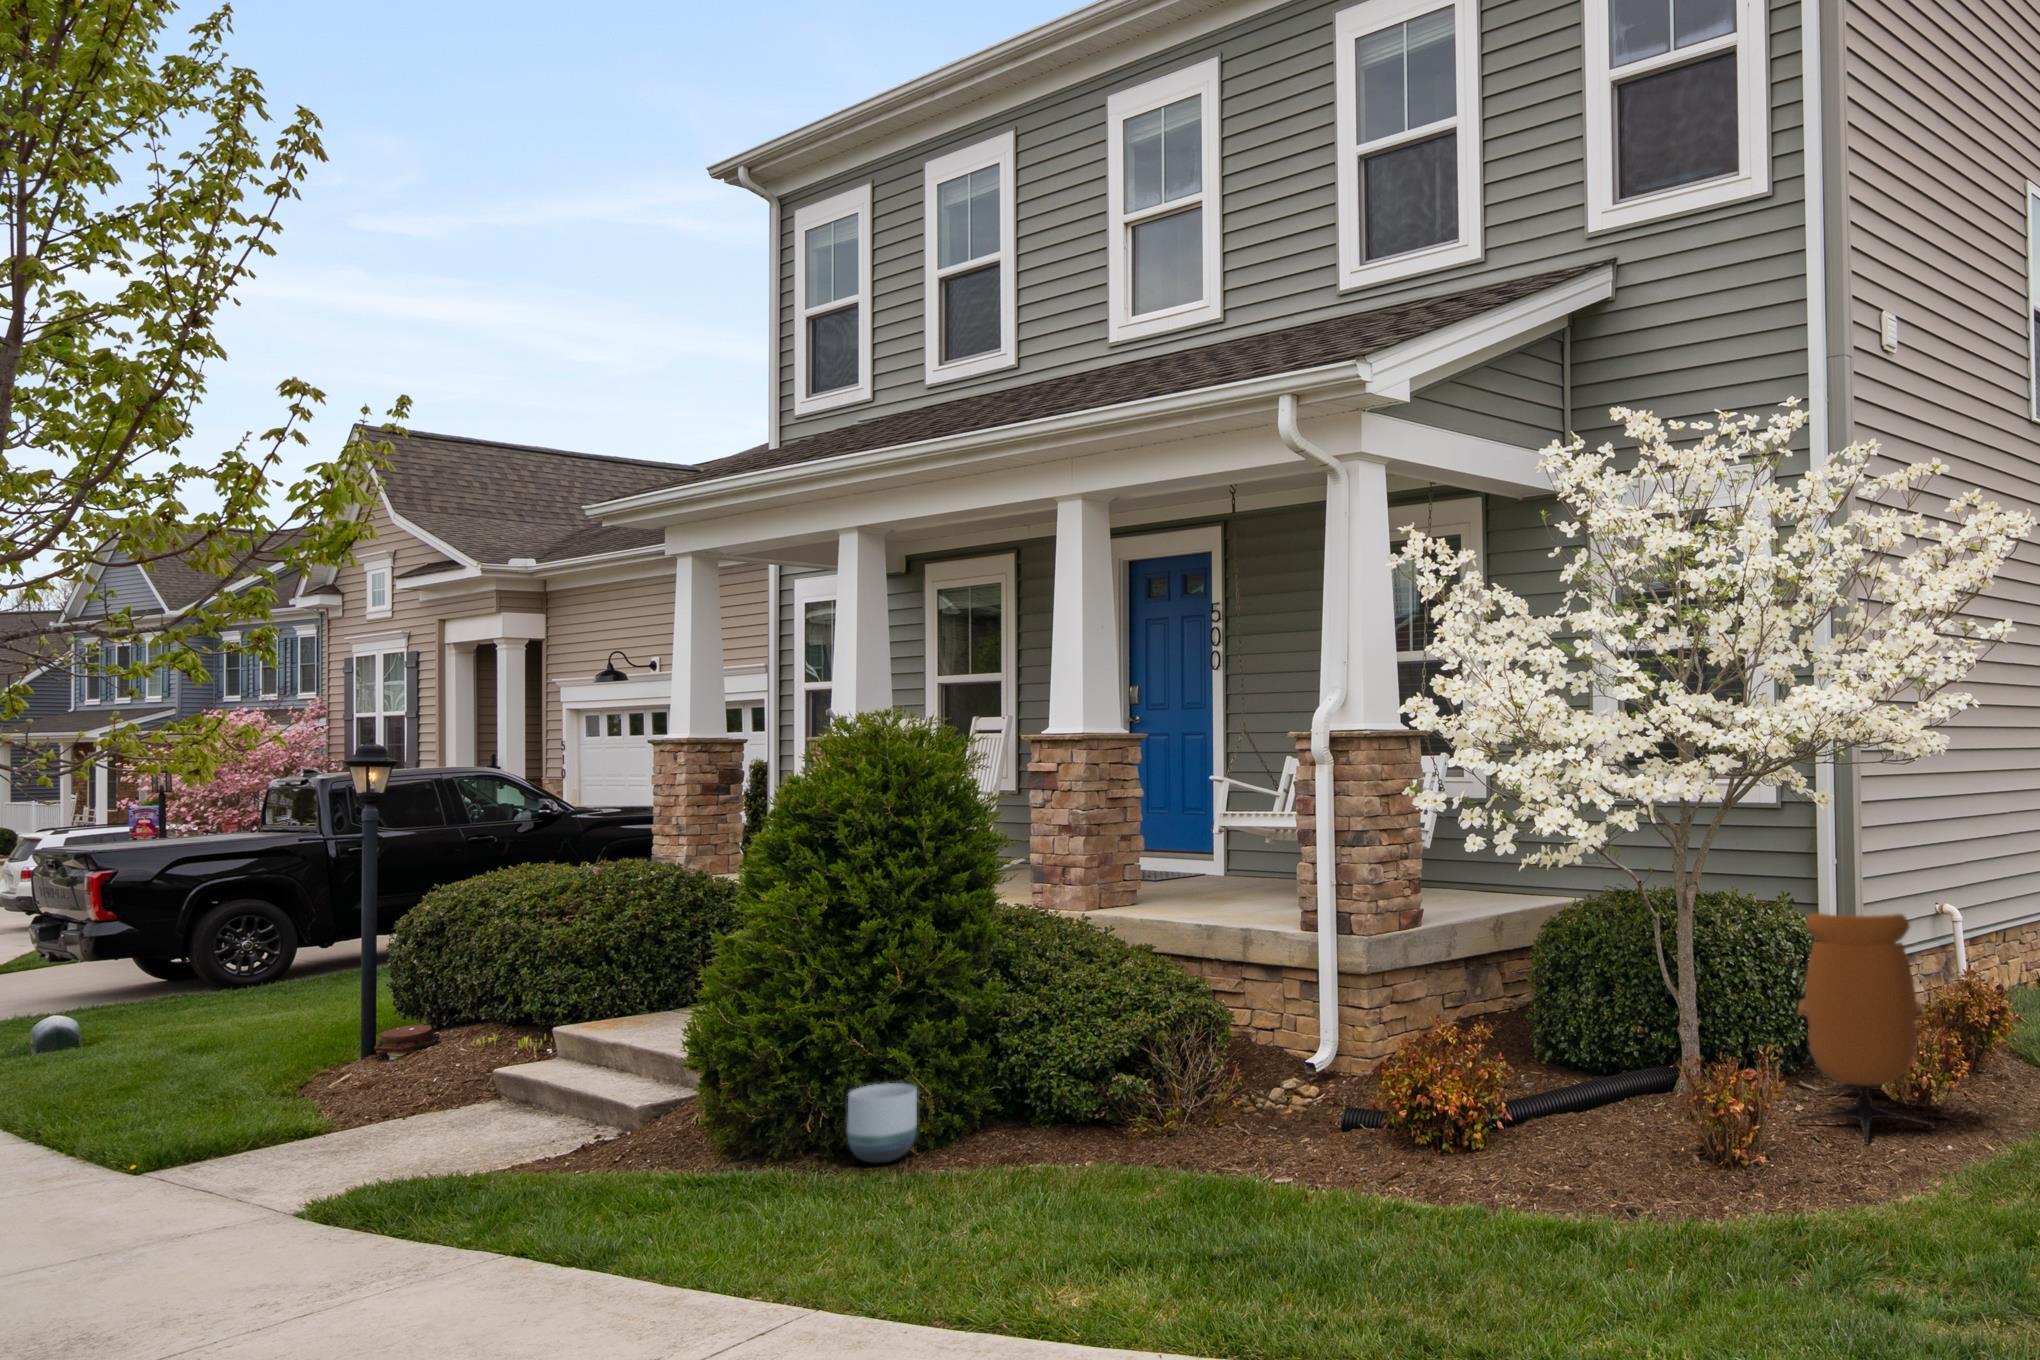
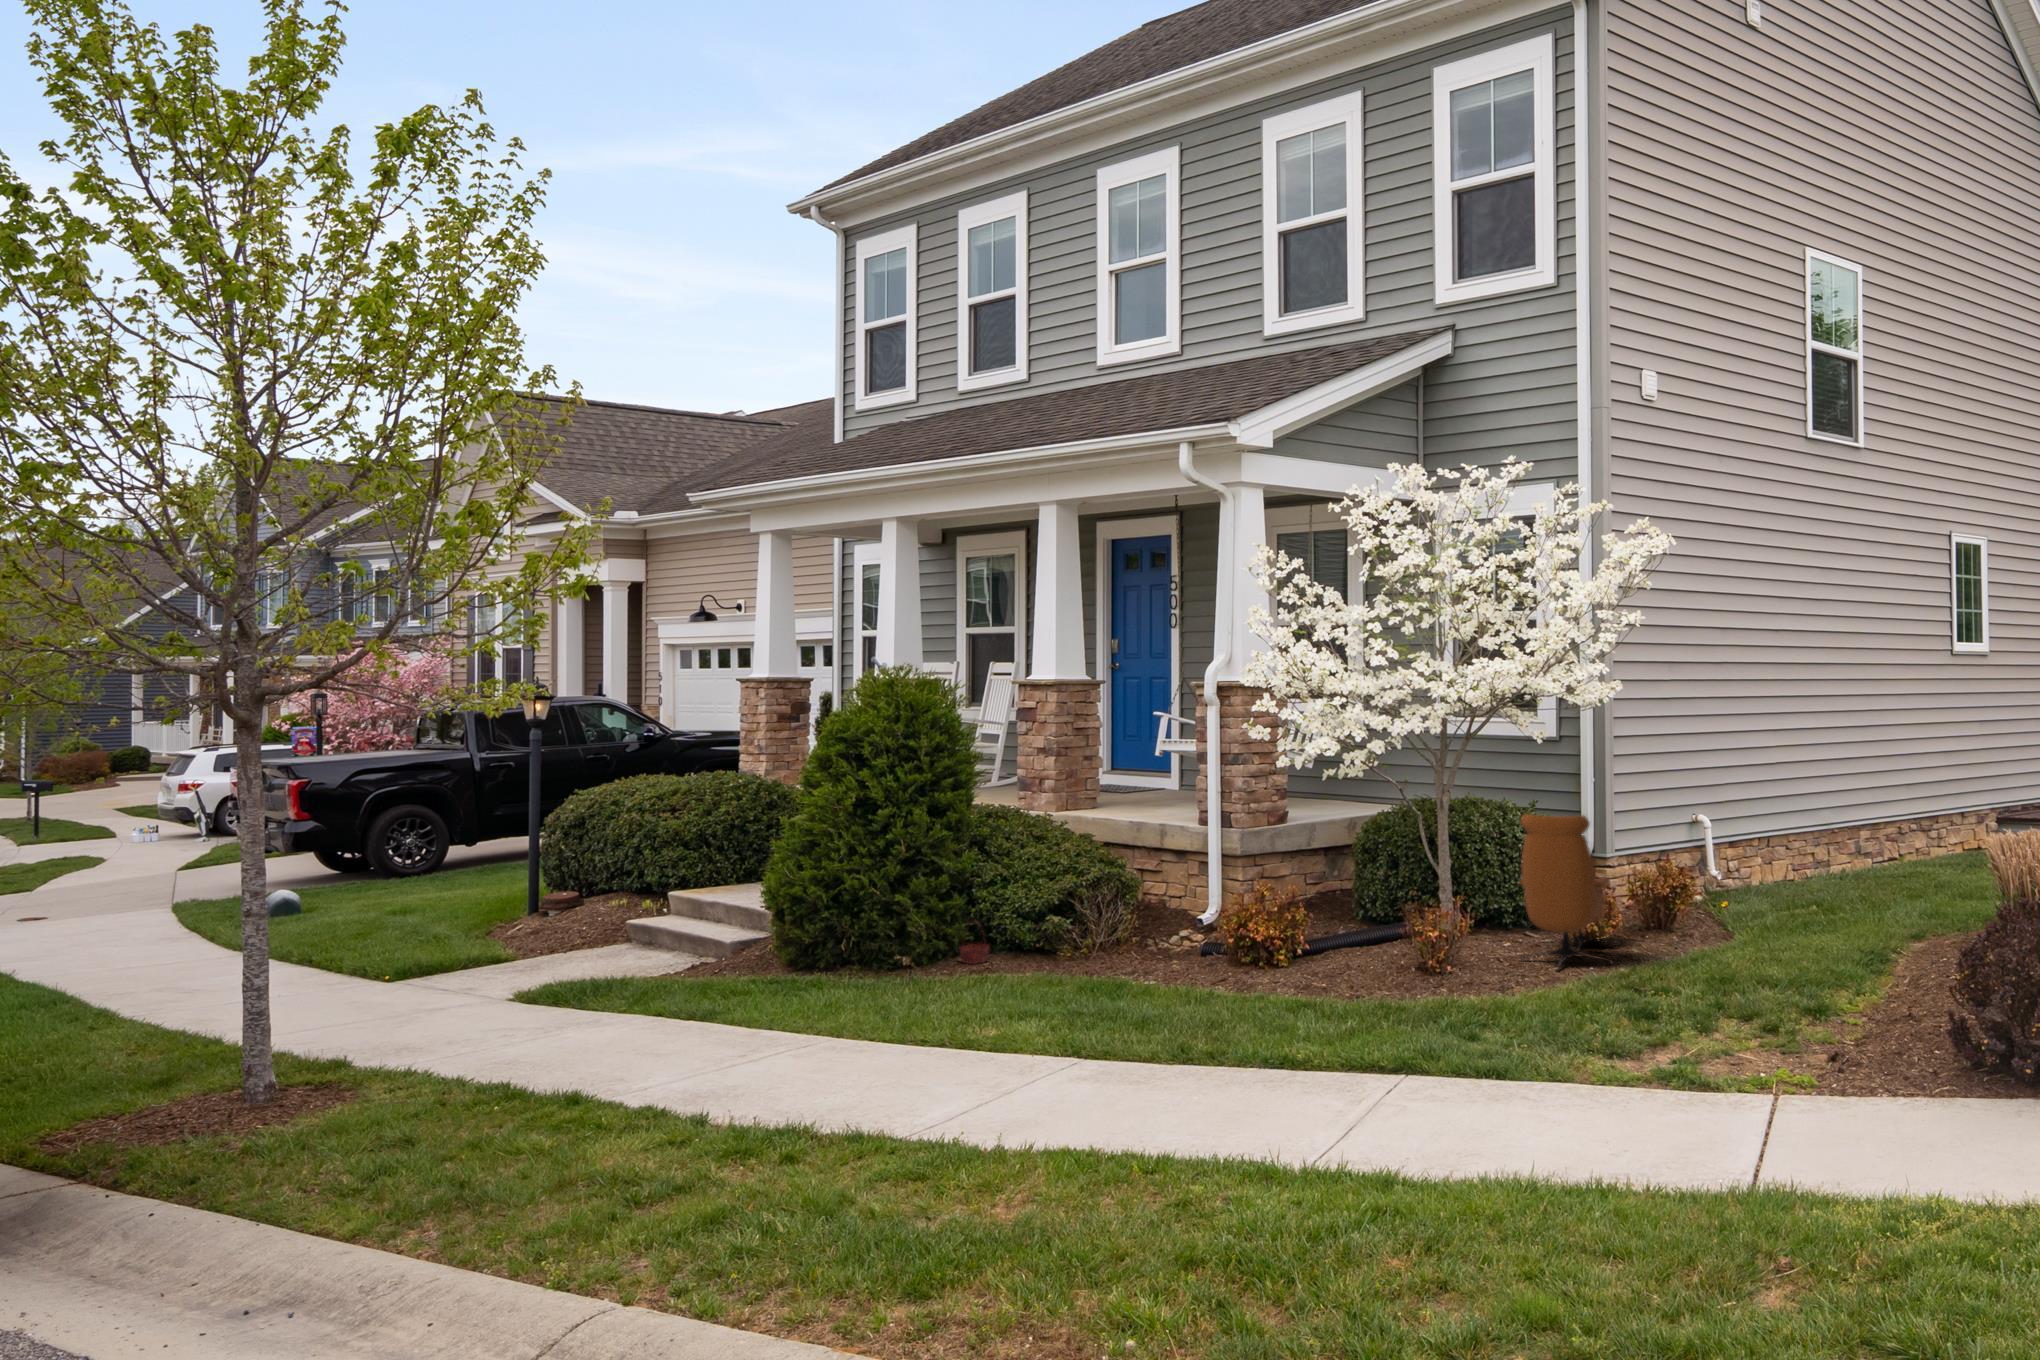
basket: none [977,1079,1023,1146] -> present [960,924,989,964]
planter: present [847,1083,917,1163] -> none [870,920,917,972]

